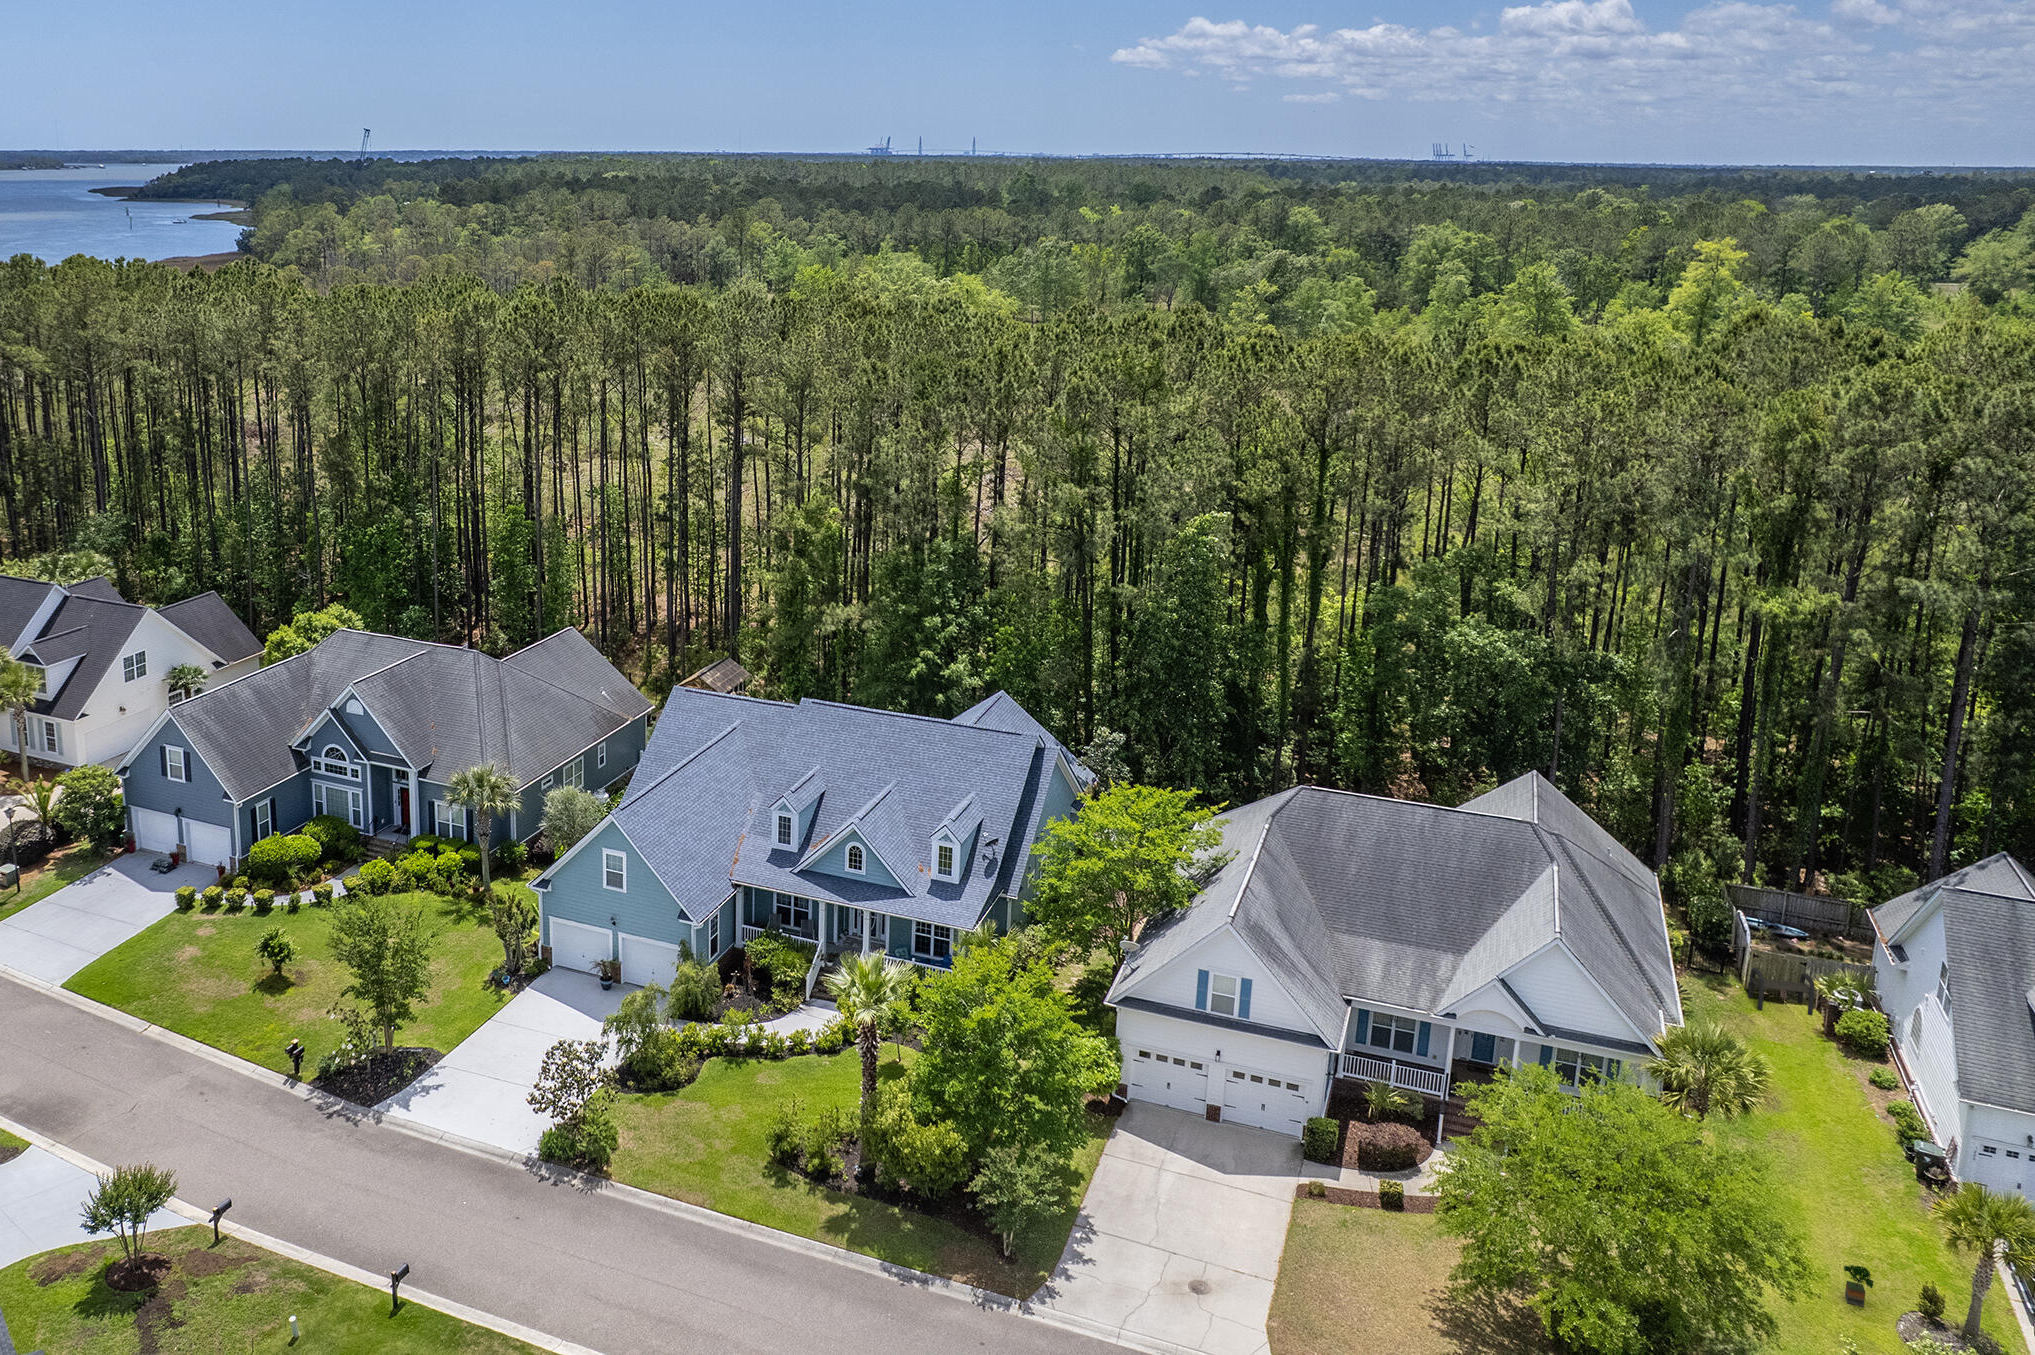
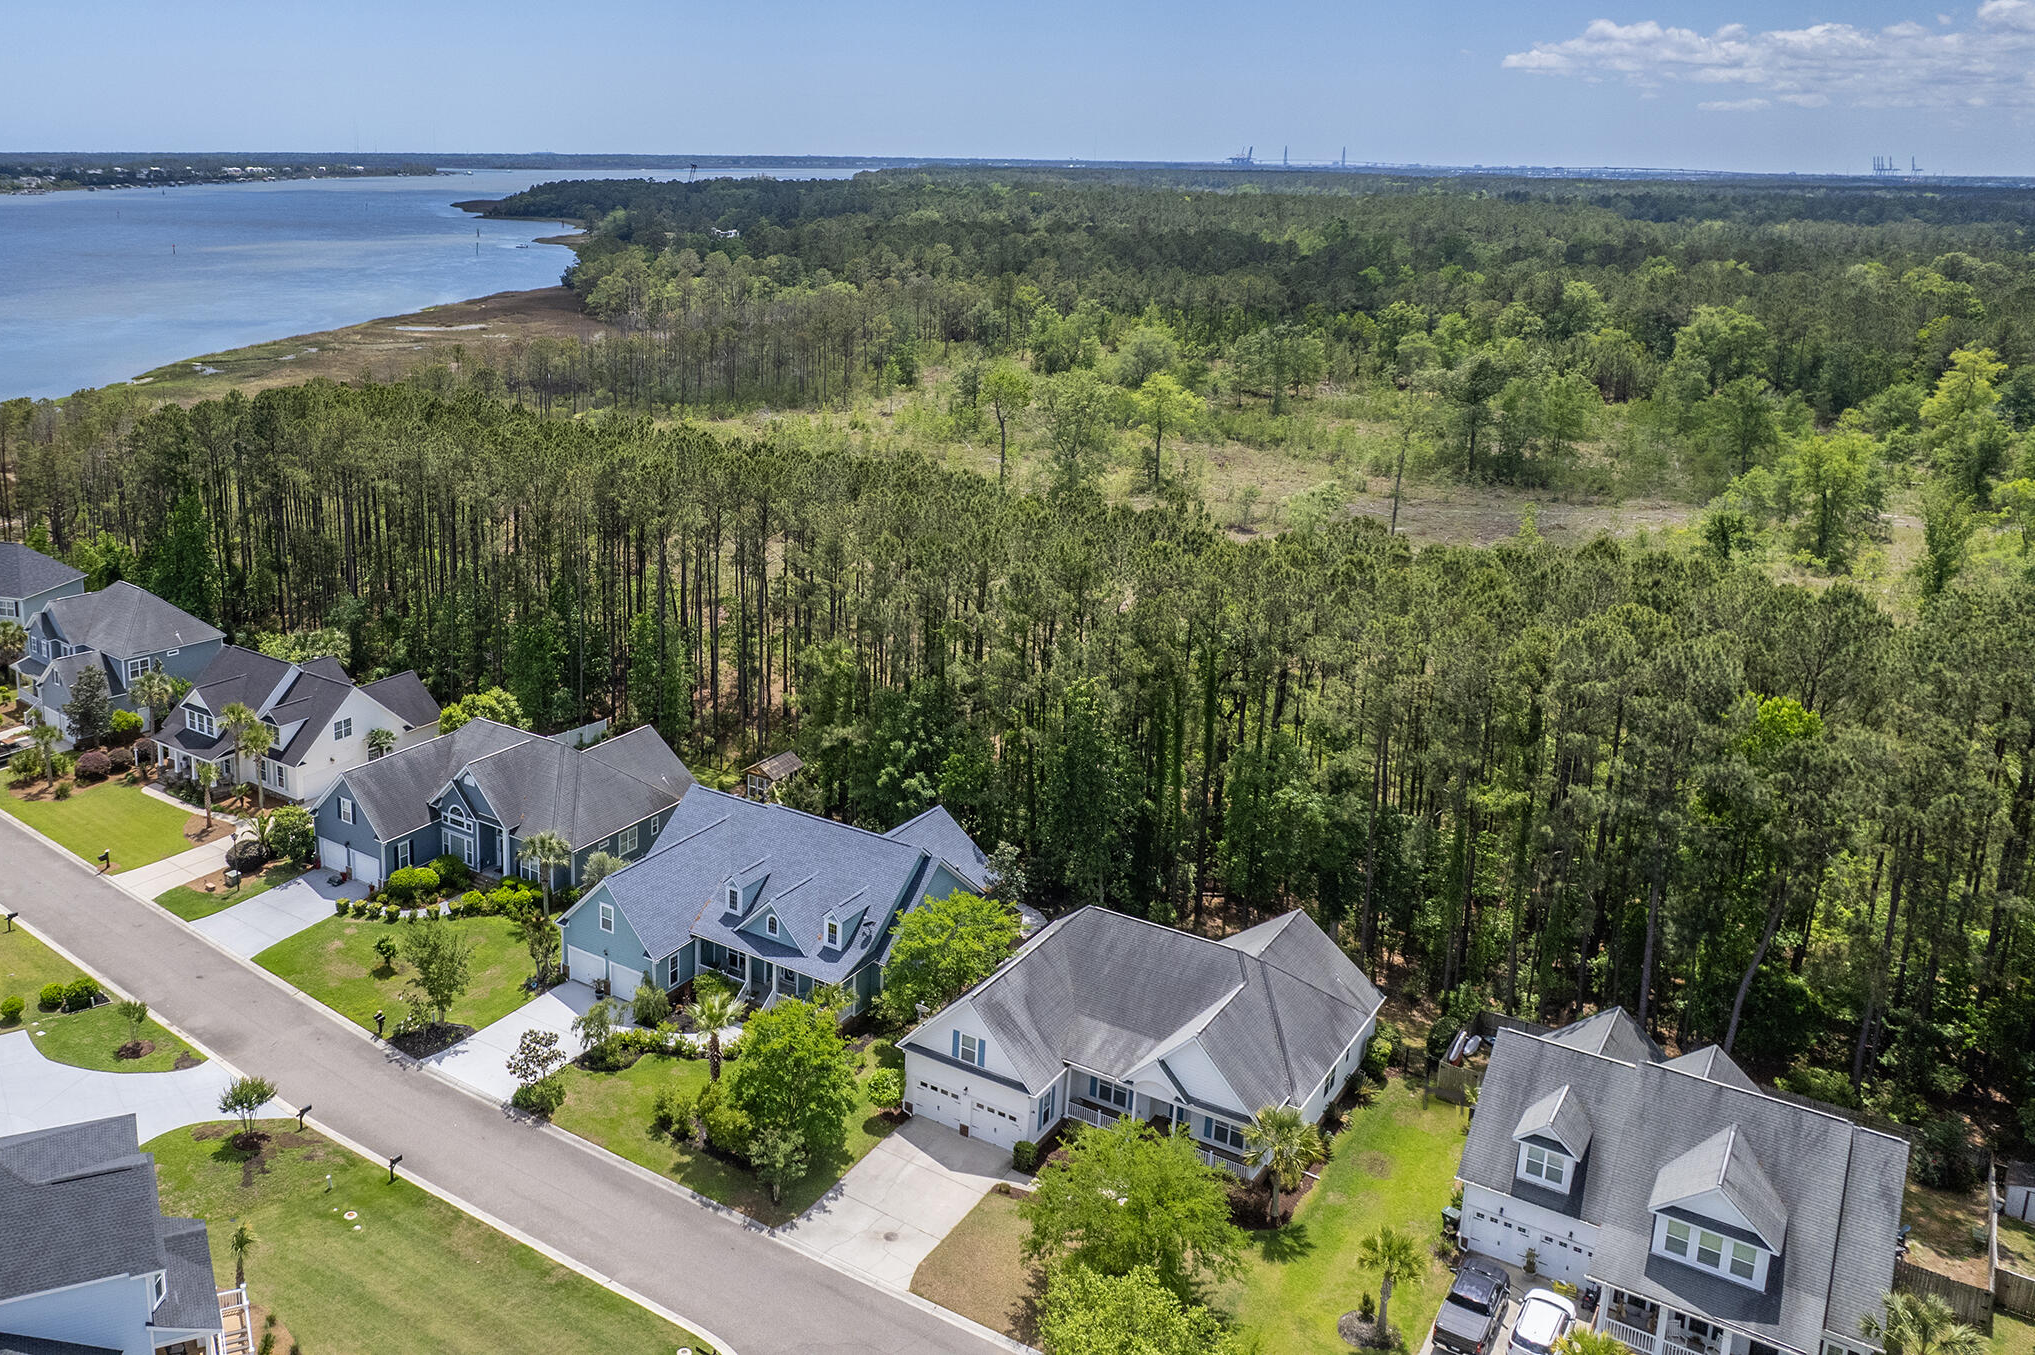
potted tree: present [1844,1265,1873,1307] -> none [1320,1279,1337,1309]

